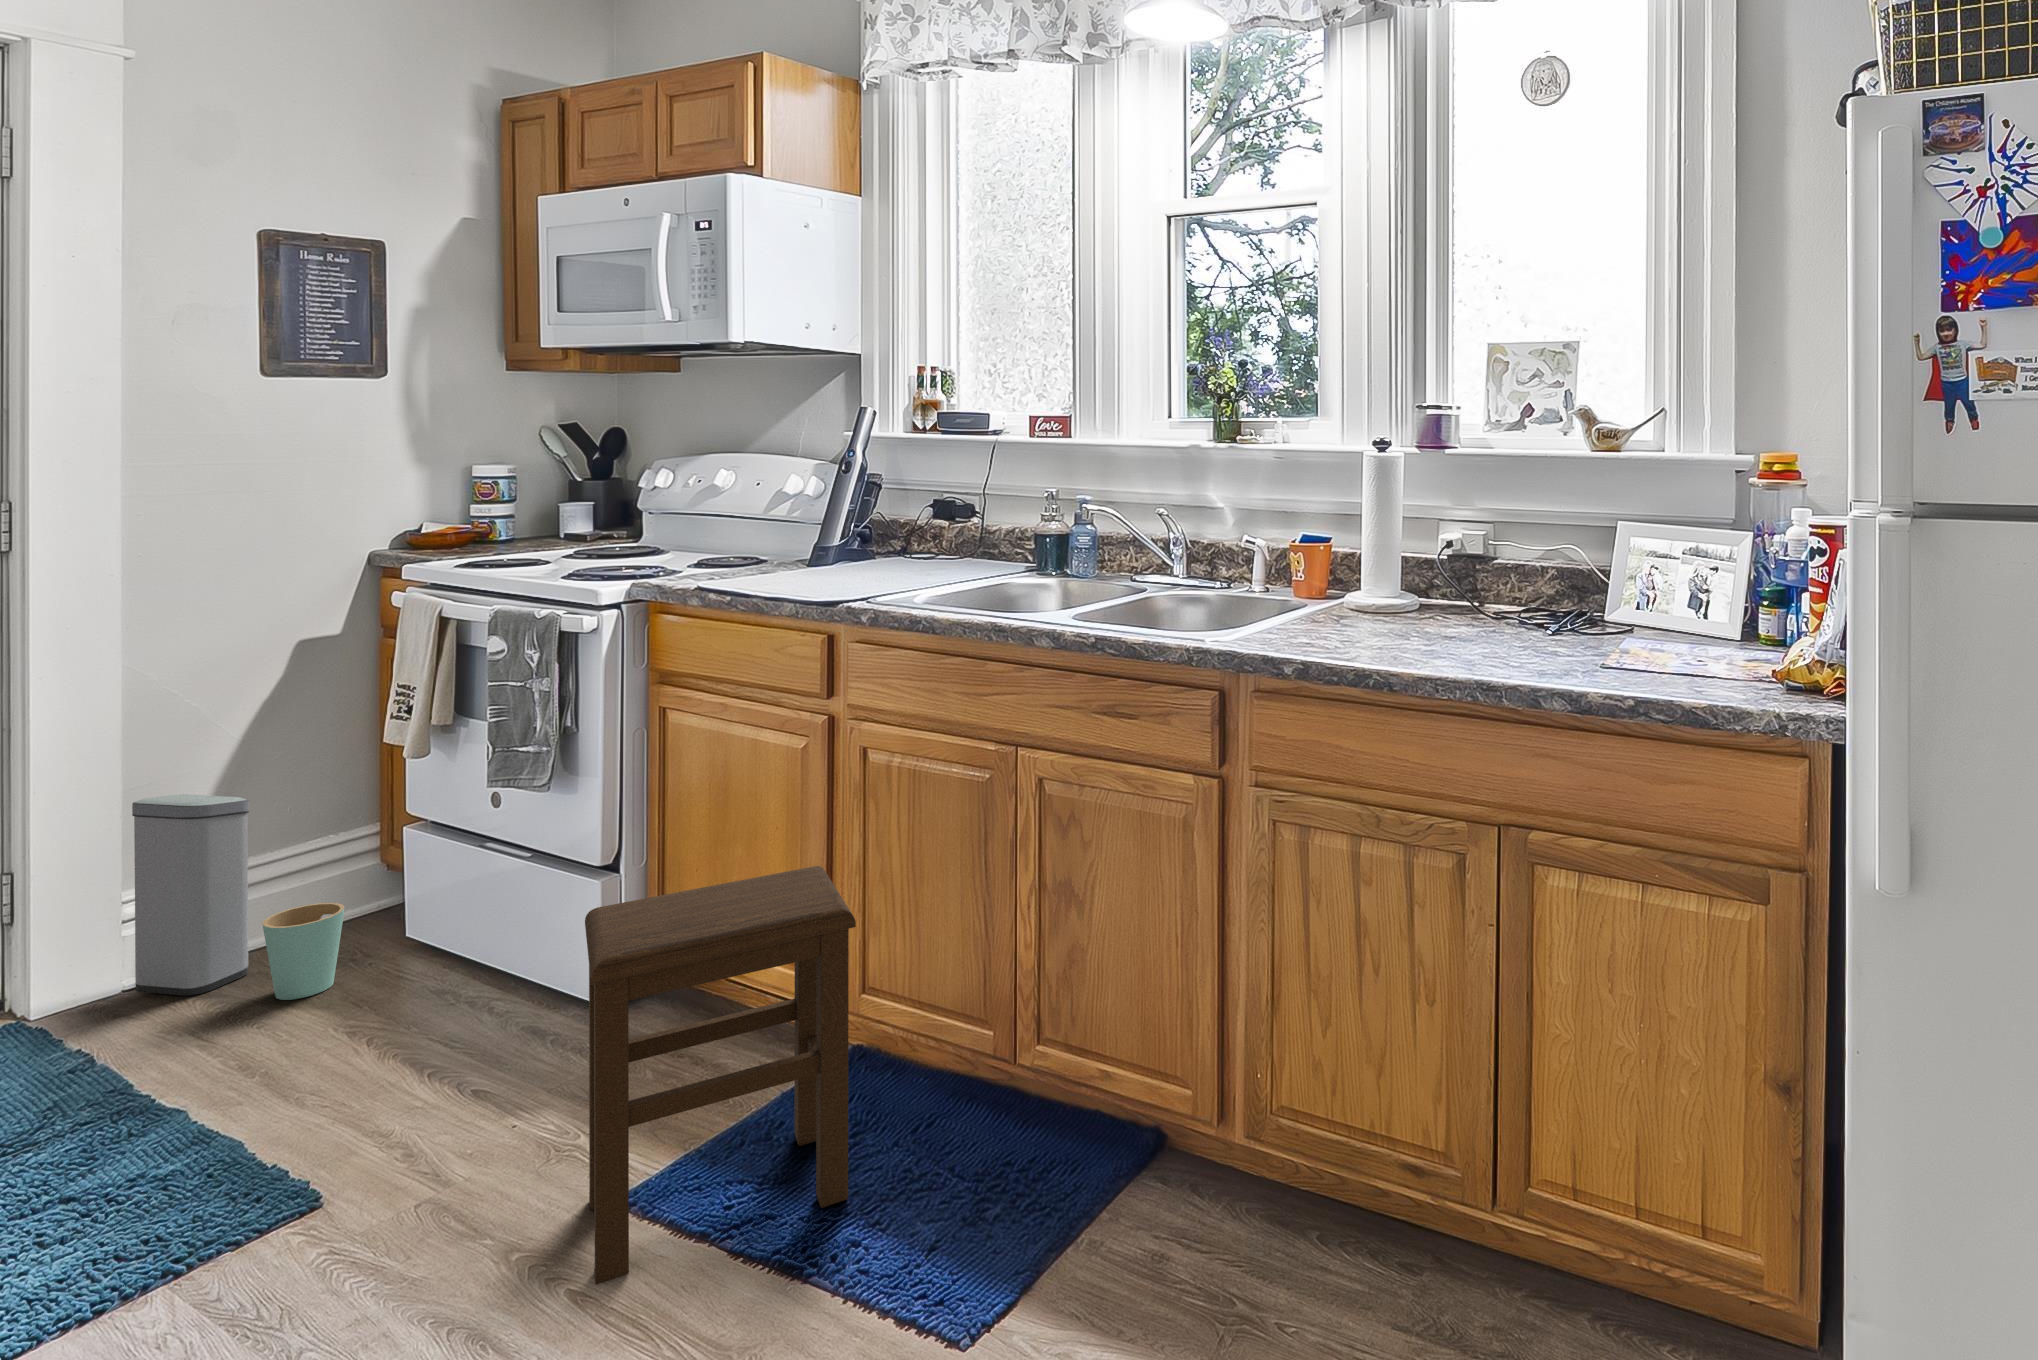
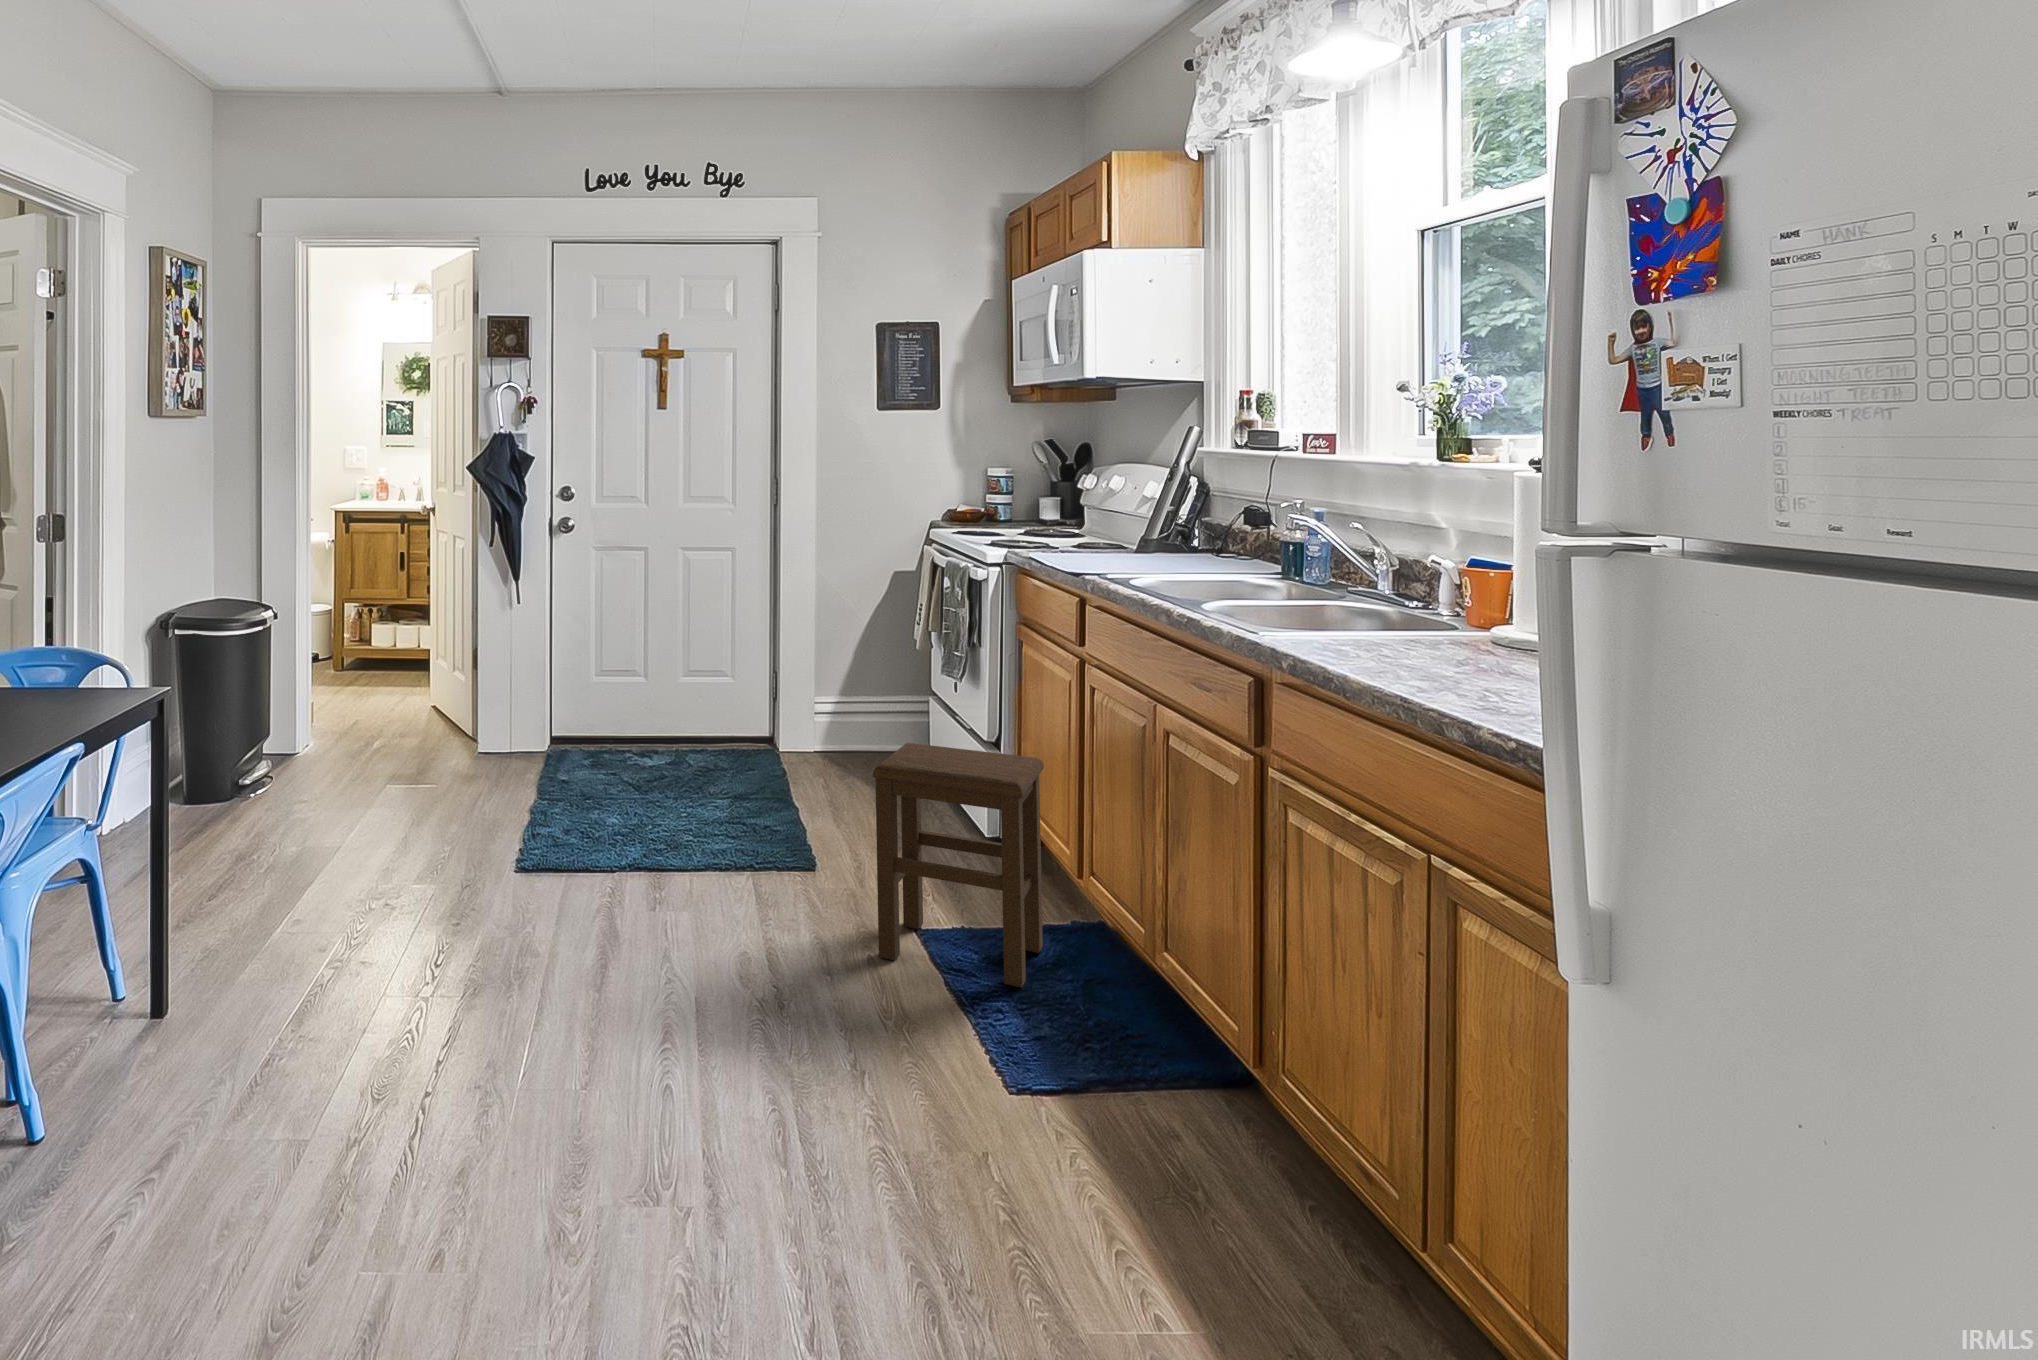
trash can: present [132,794,345,1000] -> none [819,650,896,780]

